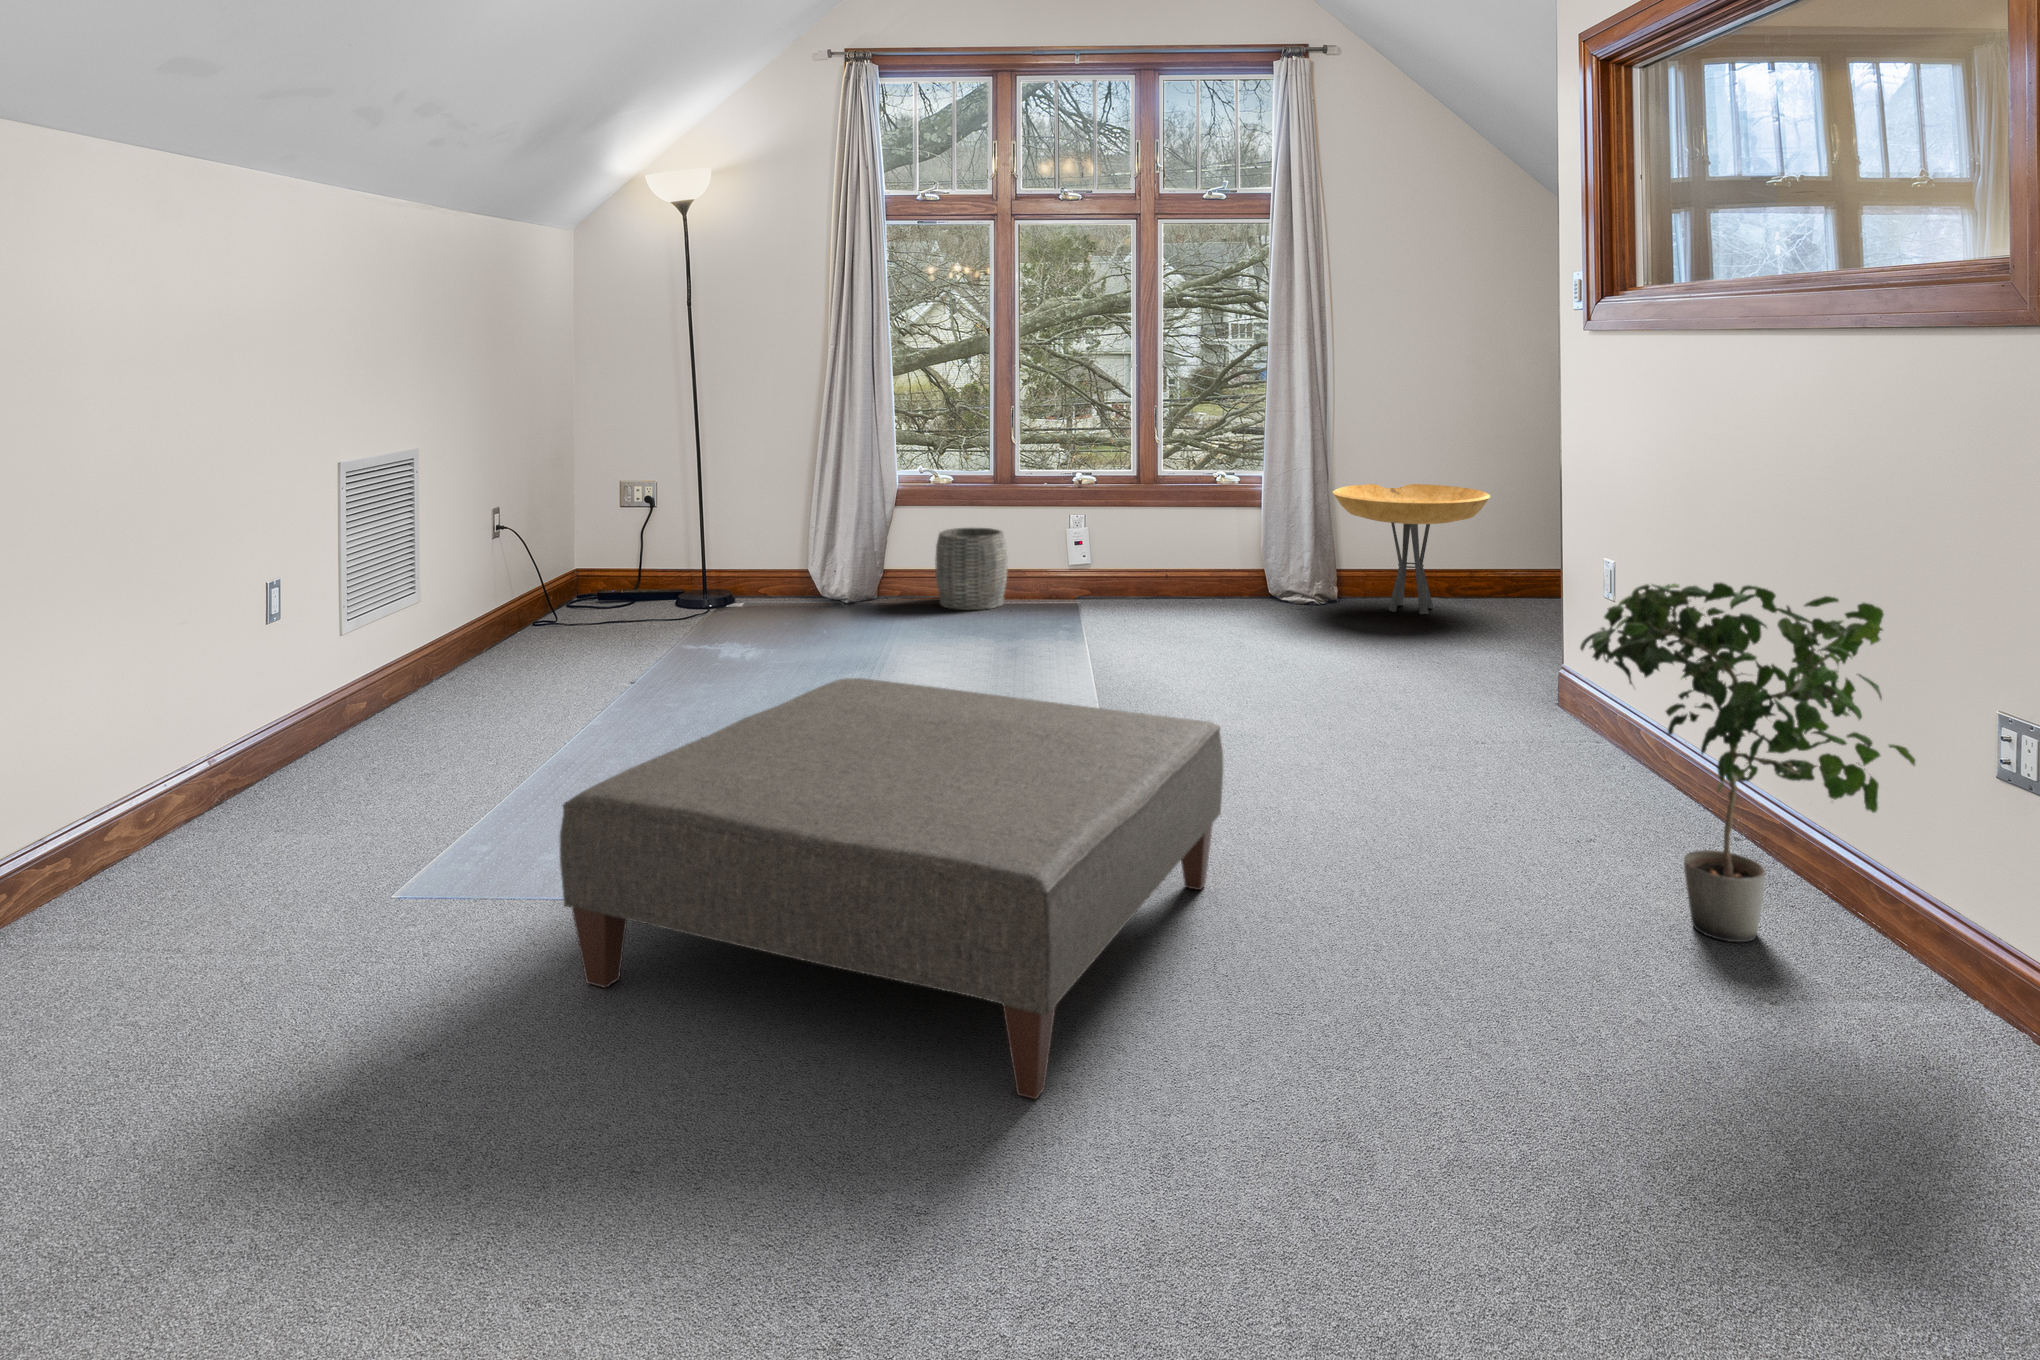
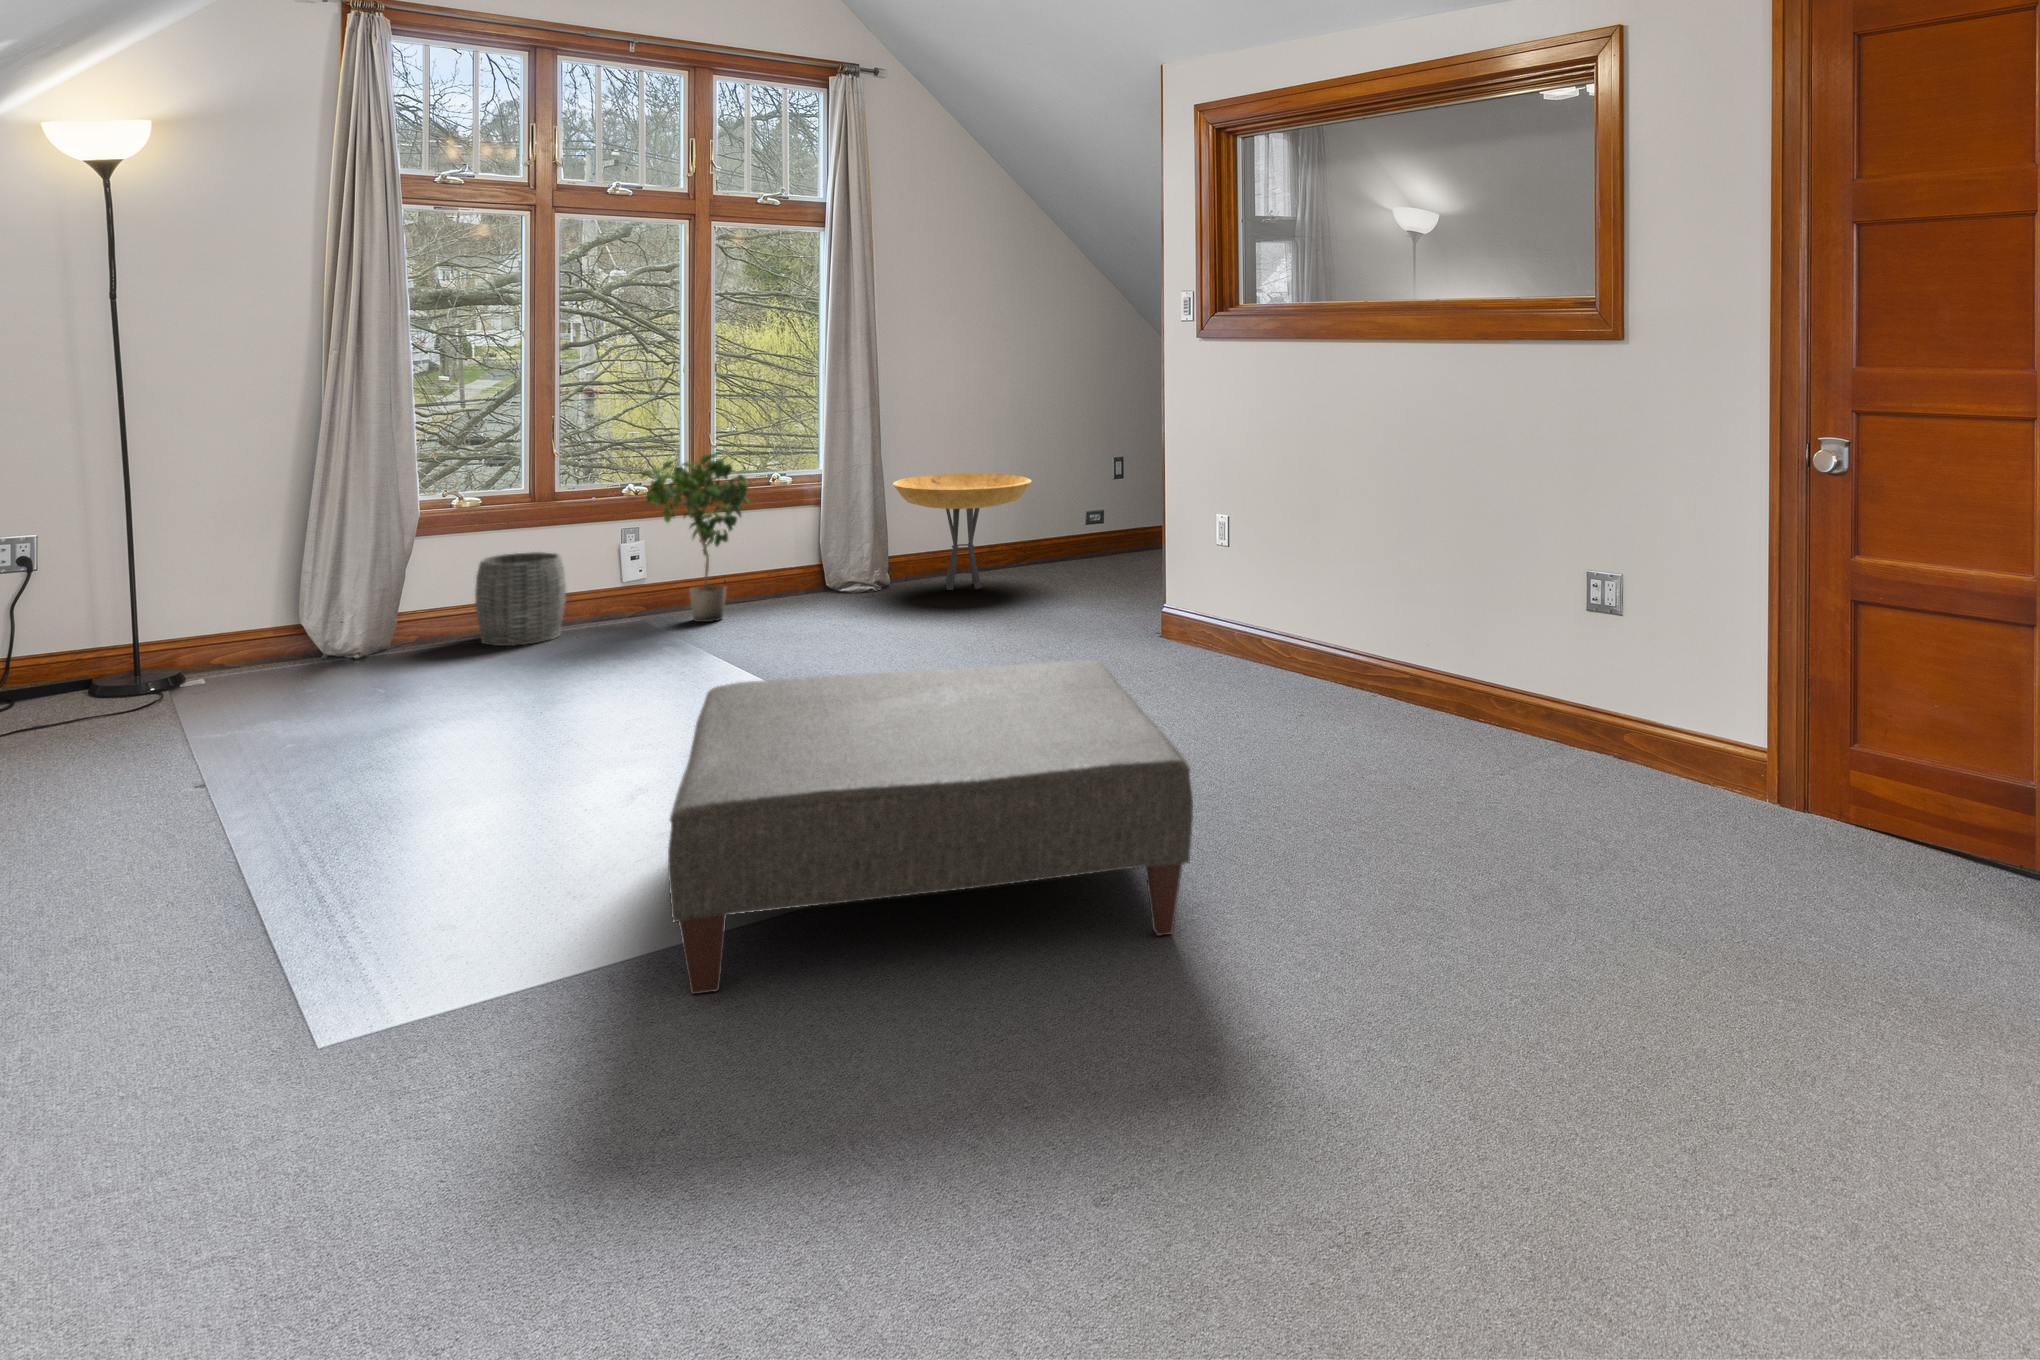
potted plant: present [1580,583,1915,942] -> present [641,452,749,622]

